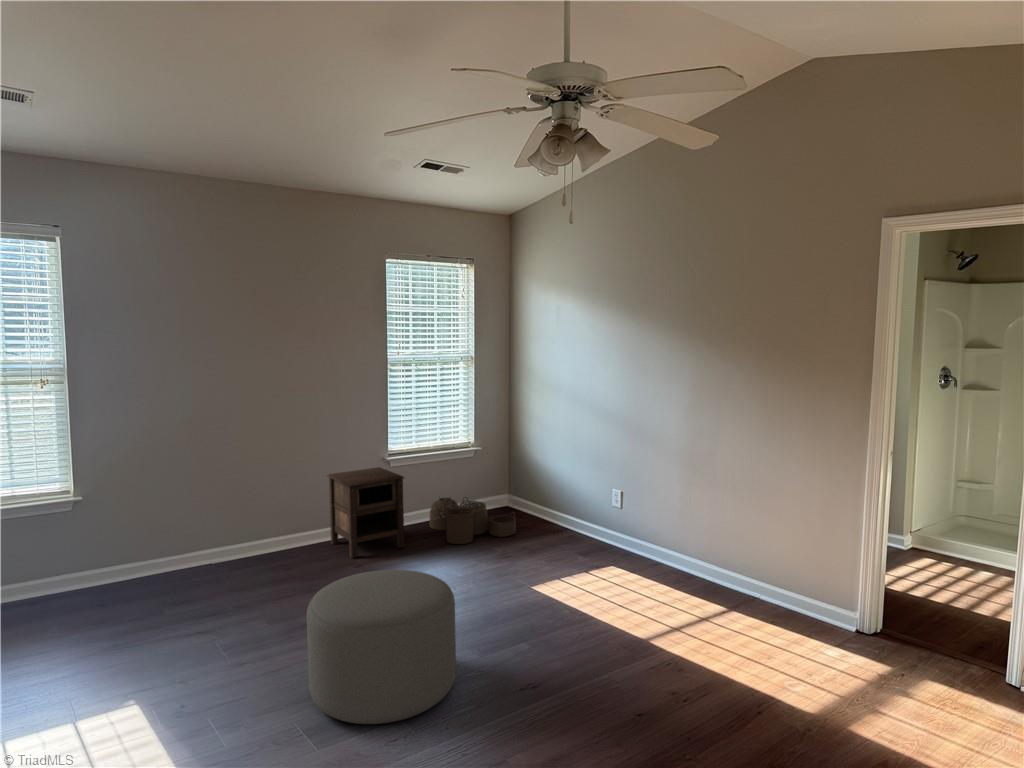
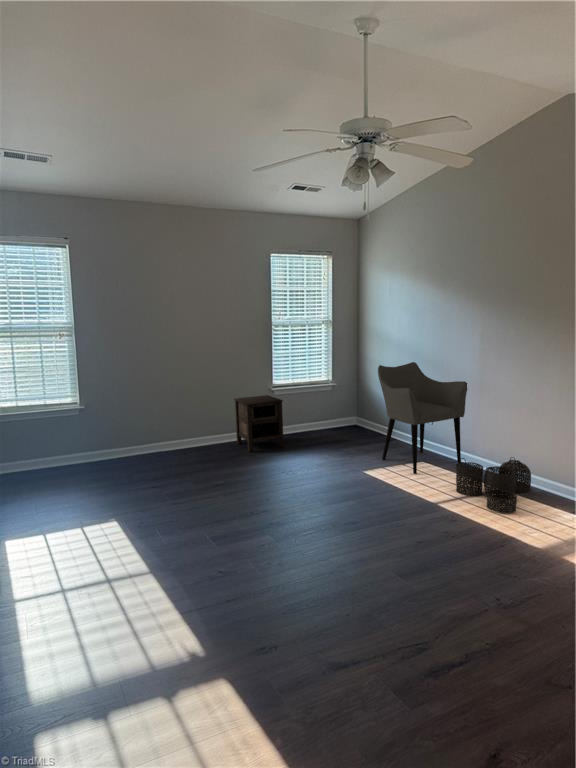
armchair: none [547,420,672,588] -> present [378,362,467,474]
woven basket: present [430,497,516,544] -> present [456,458,531,513]
ottoman: present [307,570,456,724] -> none [216,449,306,534]

